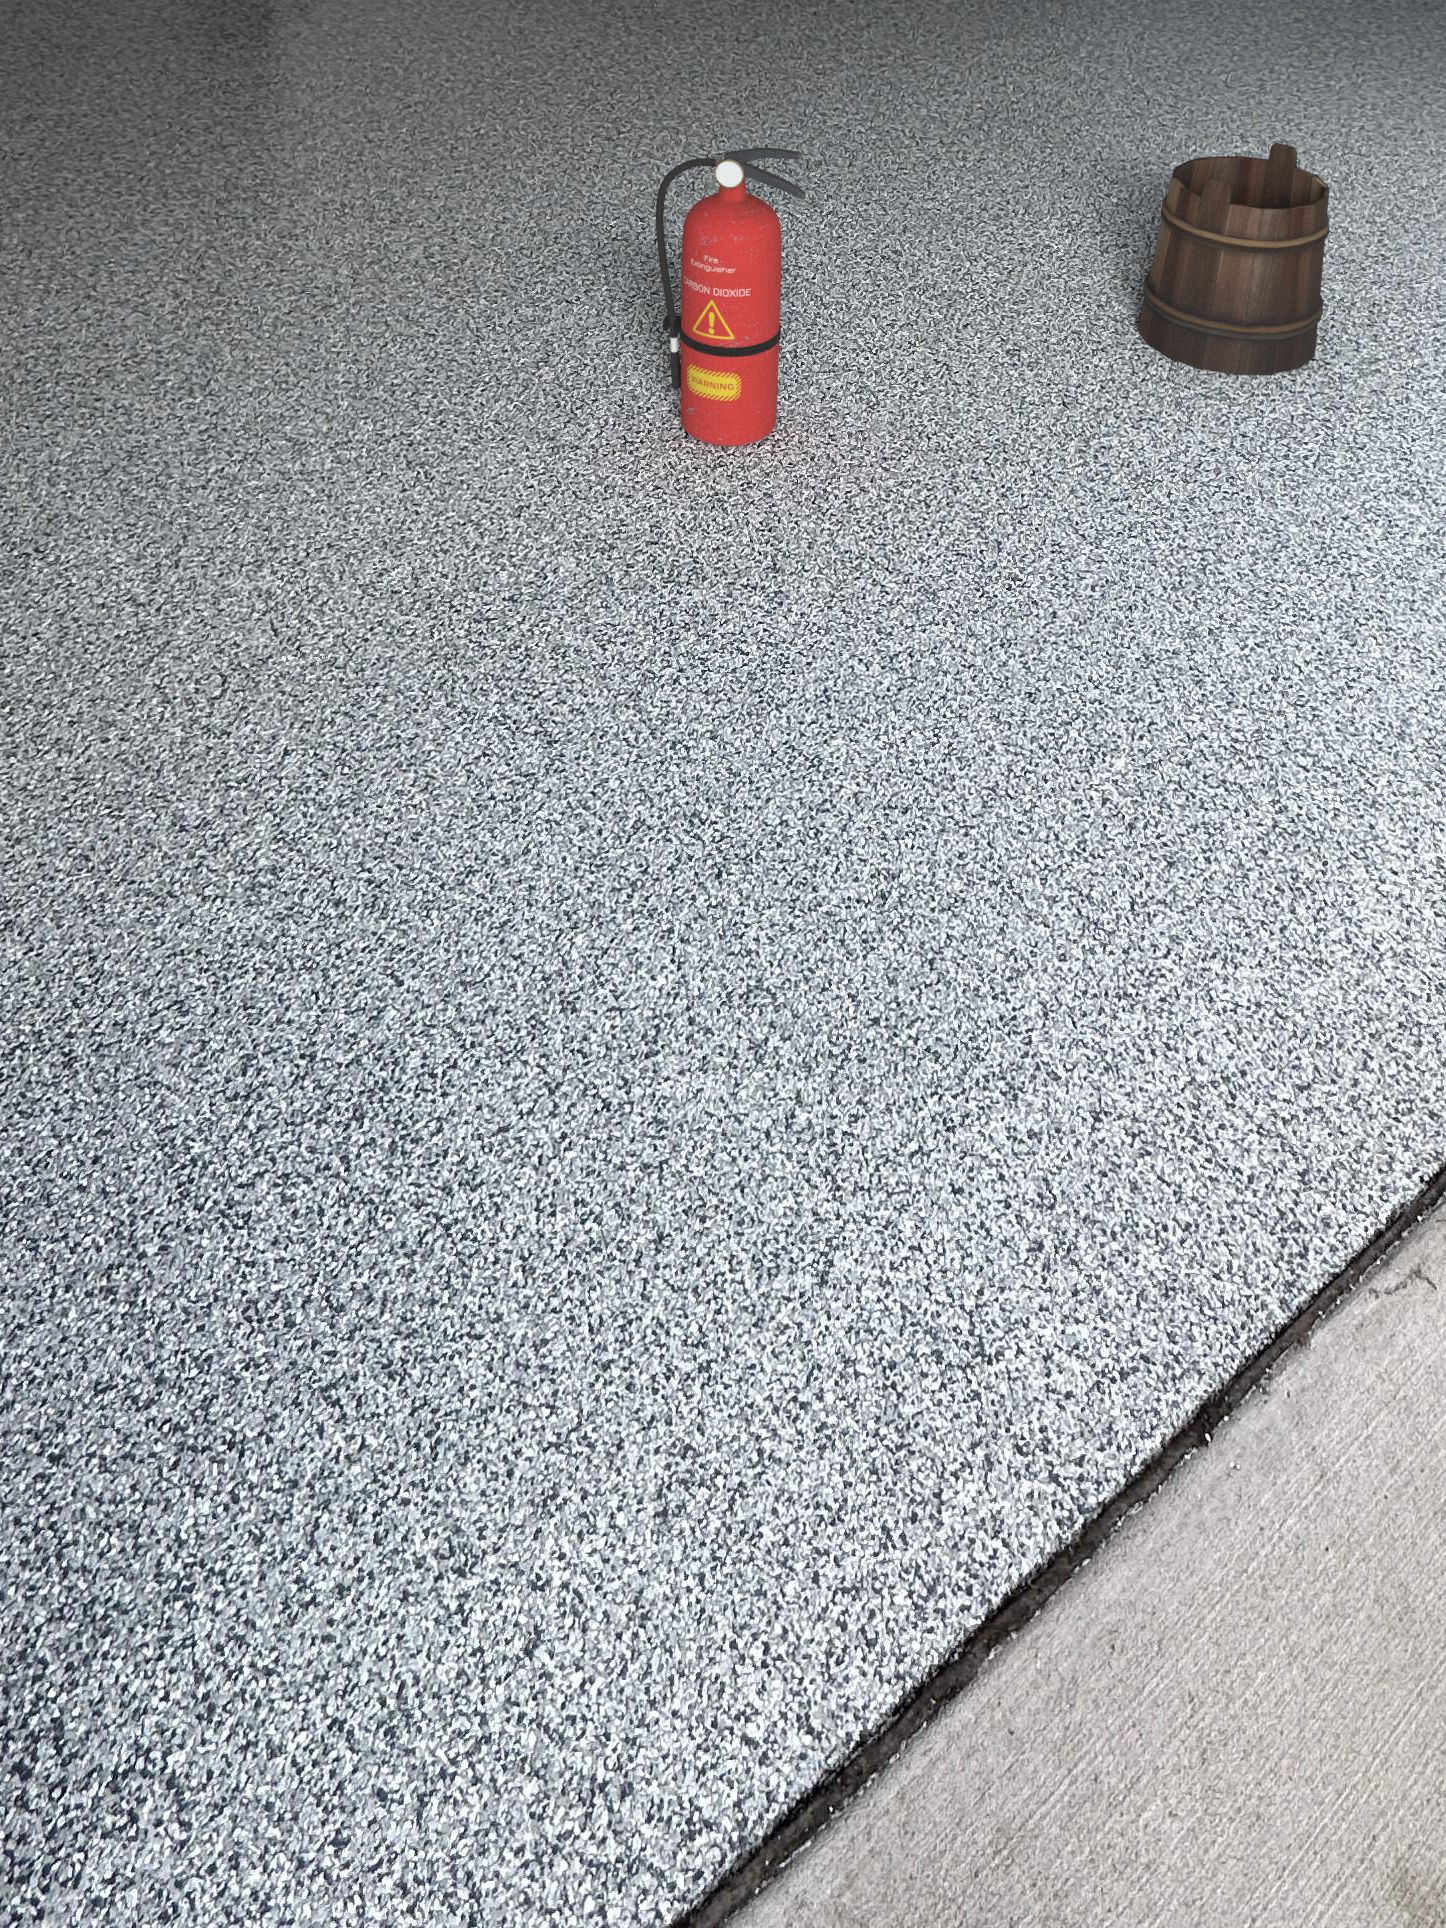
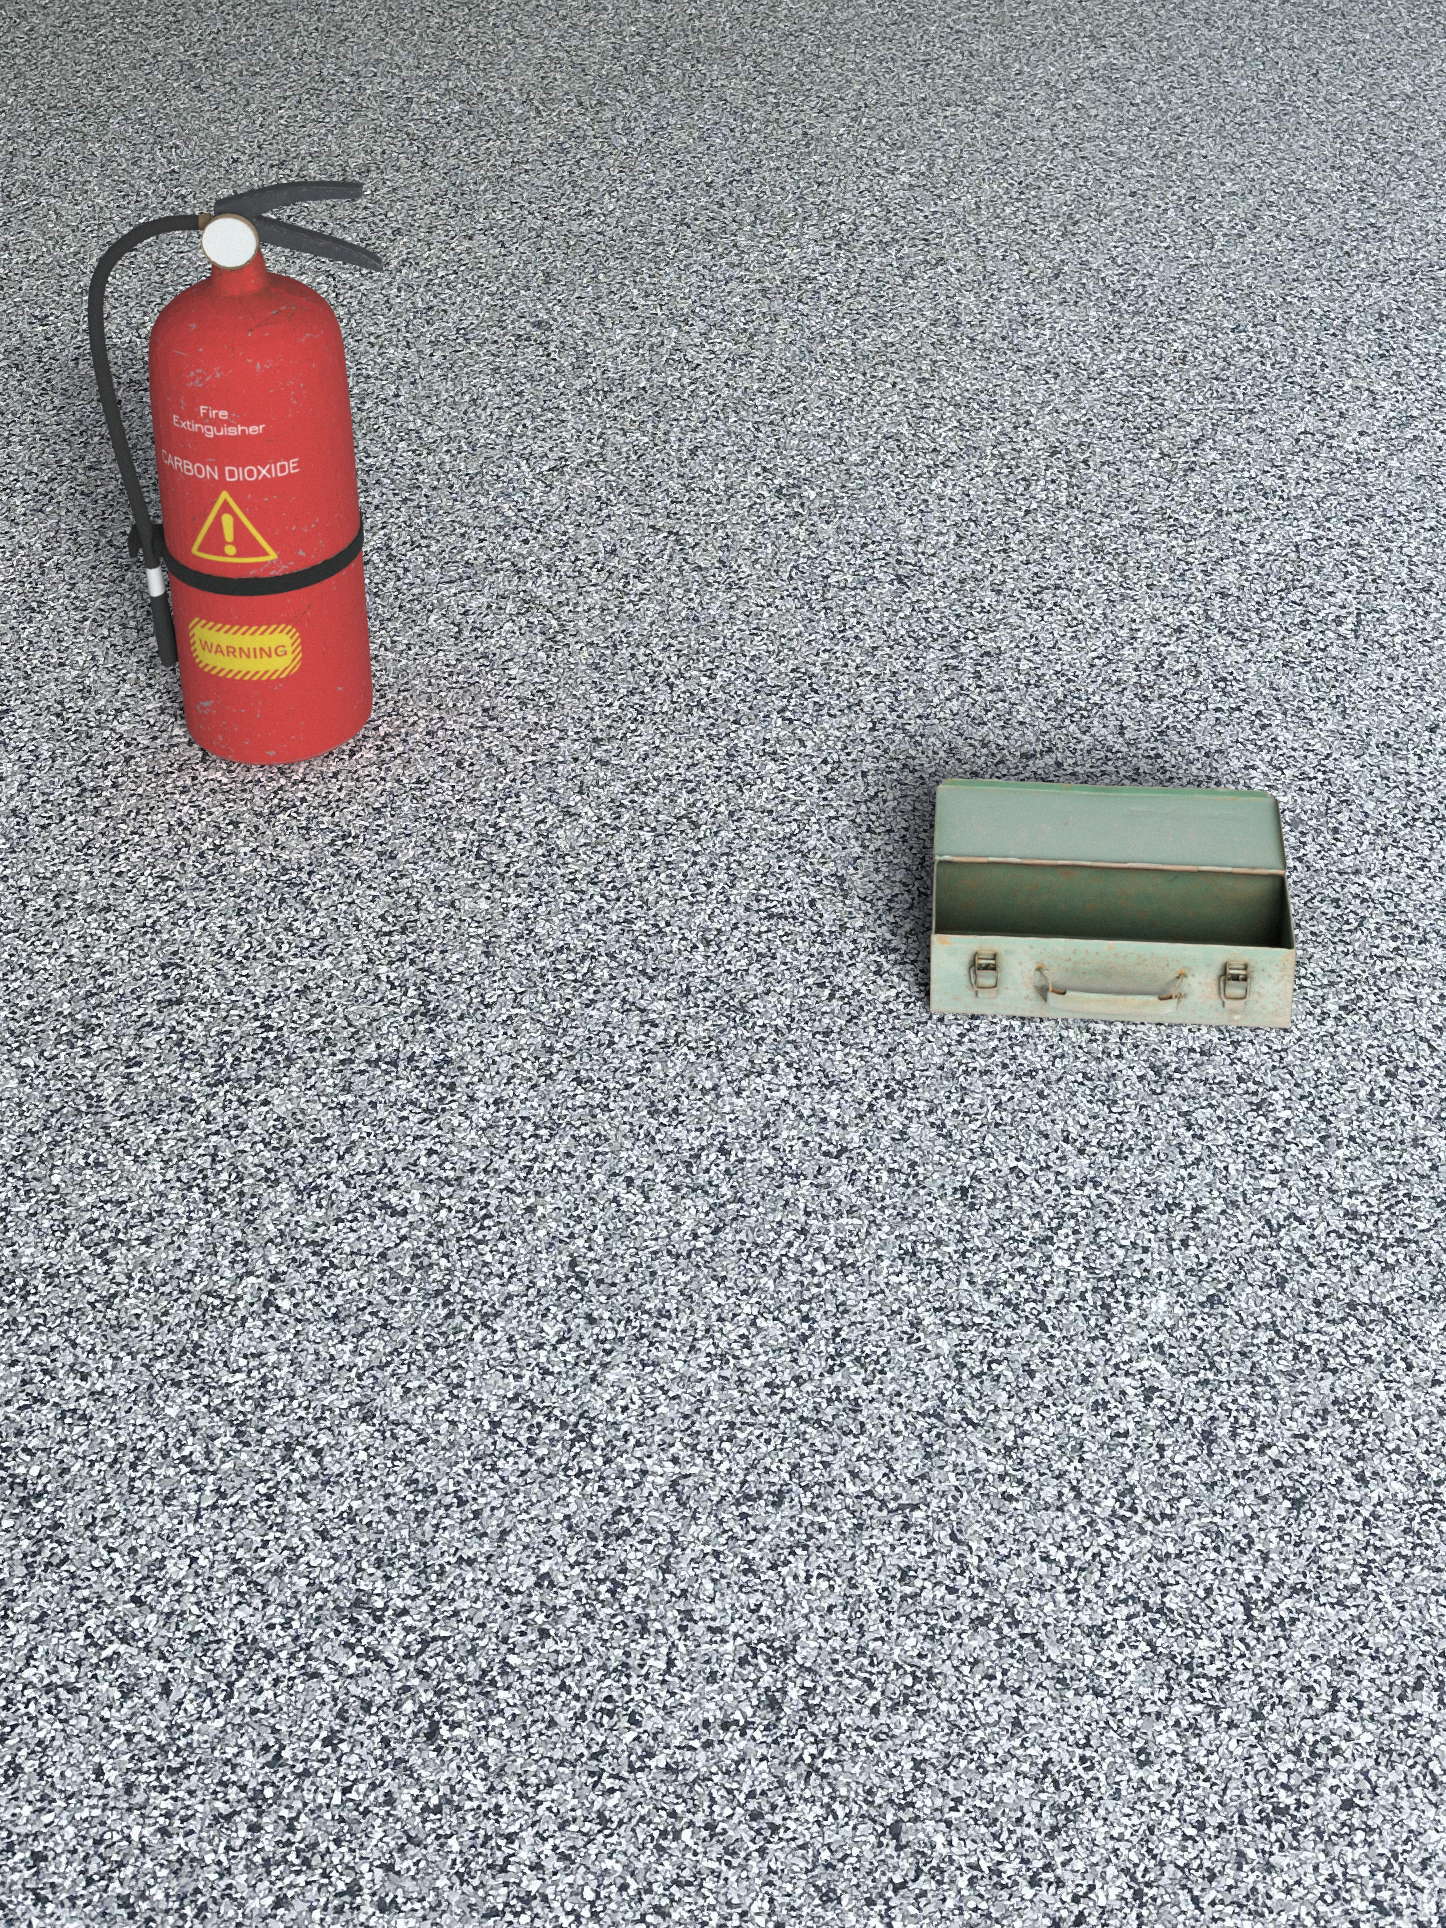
bucket: present [1138,143,1330,375] -> none [995,49,1309,474]
toolbox: none [1033,499,1243,652] -> present [930,779,1296,1028]

